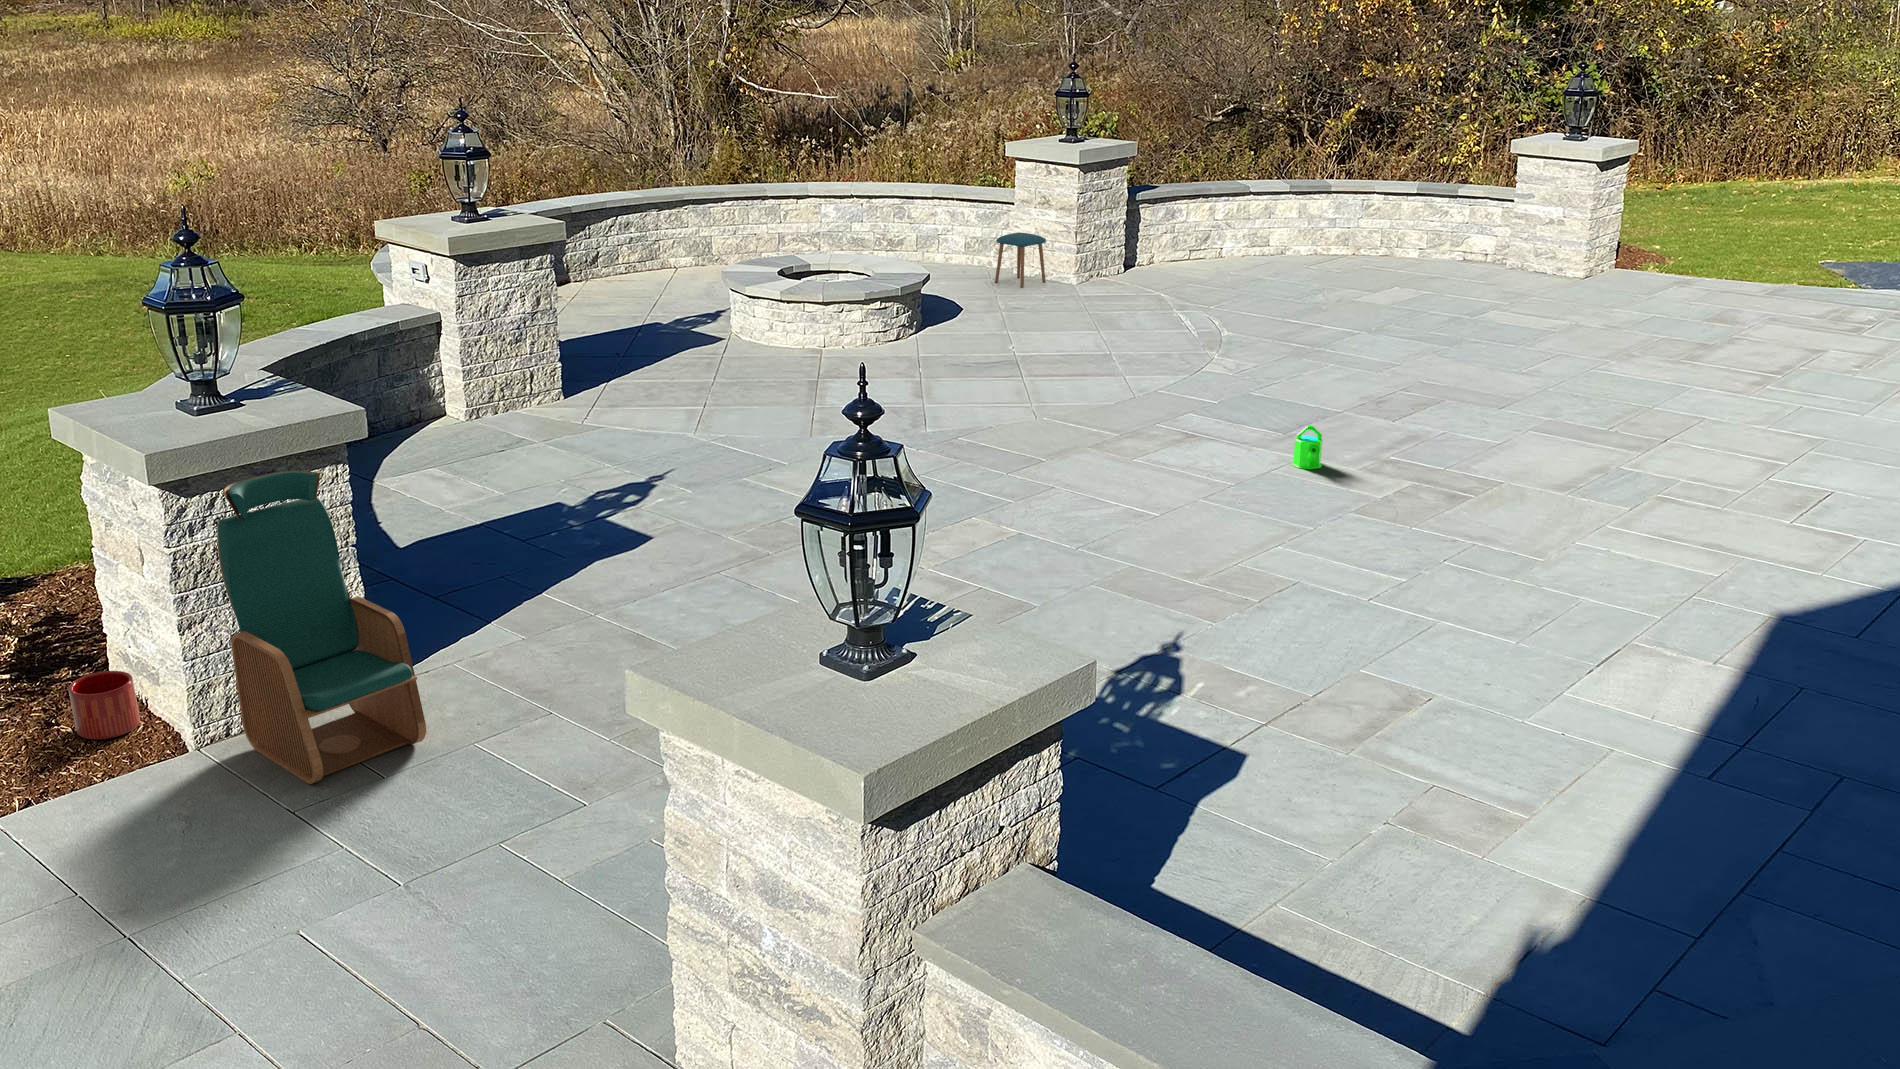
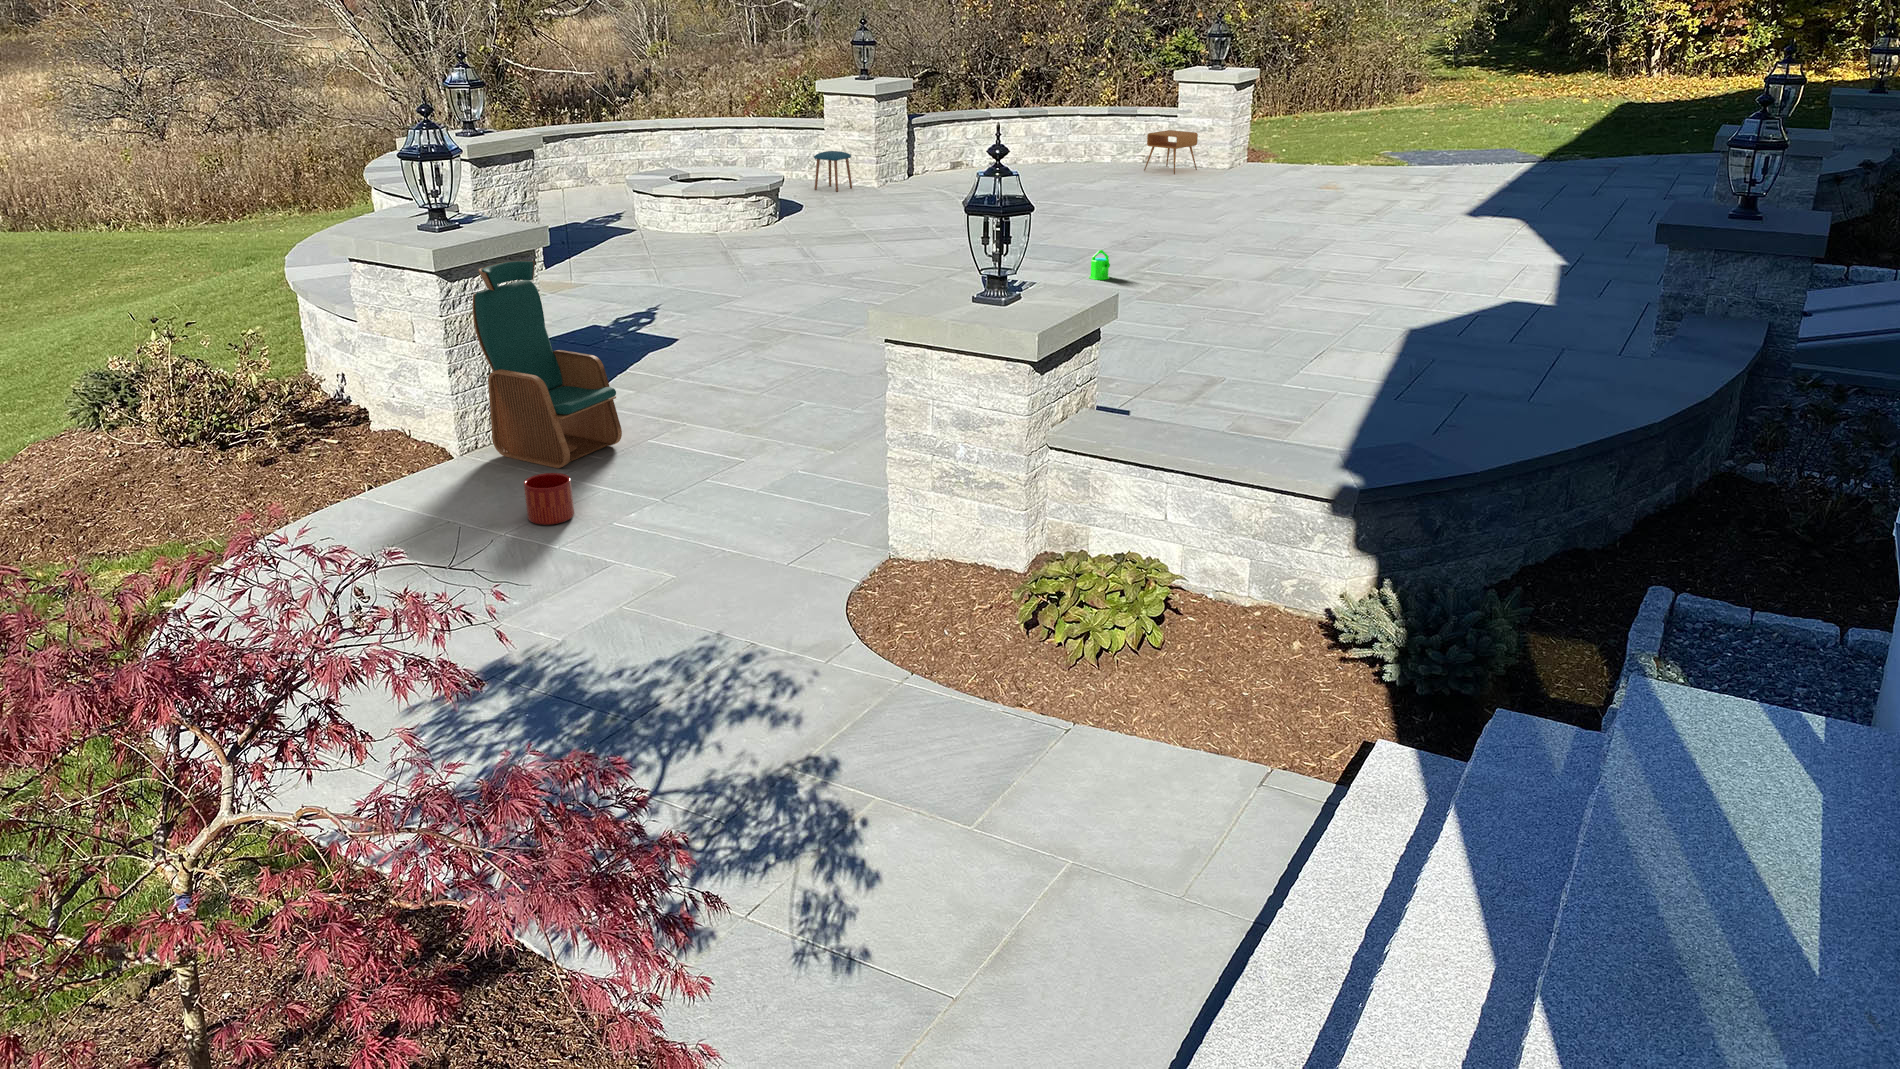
side table: none [1461,217,1543,281] -> present [1144,130,1198,174]
planter: present [68,671,140,740] -> present [524,473,574,525]

